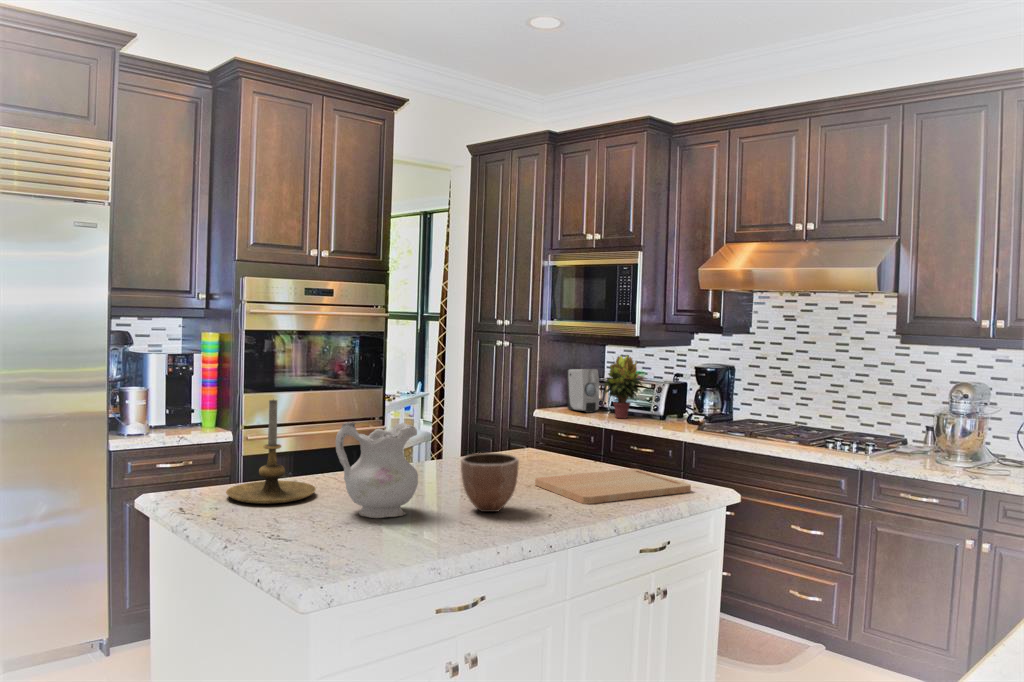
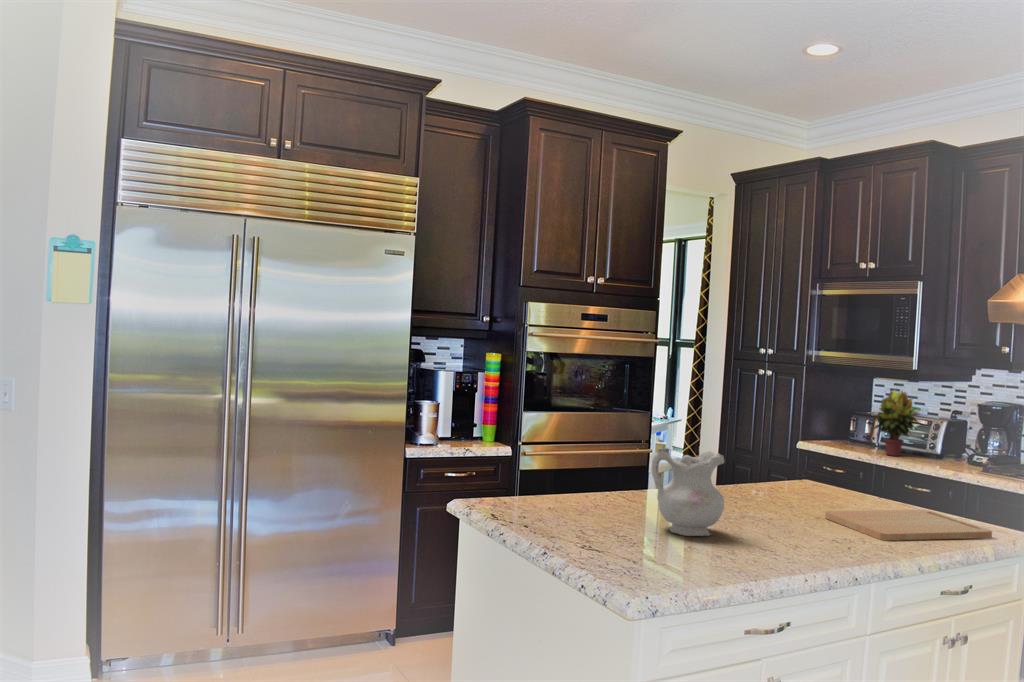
soap dispenser: present [567,369,599,413] -> none [831,402,868,447]
candle holder: present [226,400,316,504] -> none [547,423,623,515]
decorative bowl: present [461,453,519,512] -> none [764,484,820,540]

